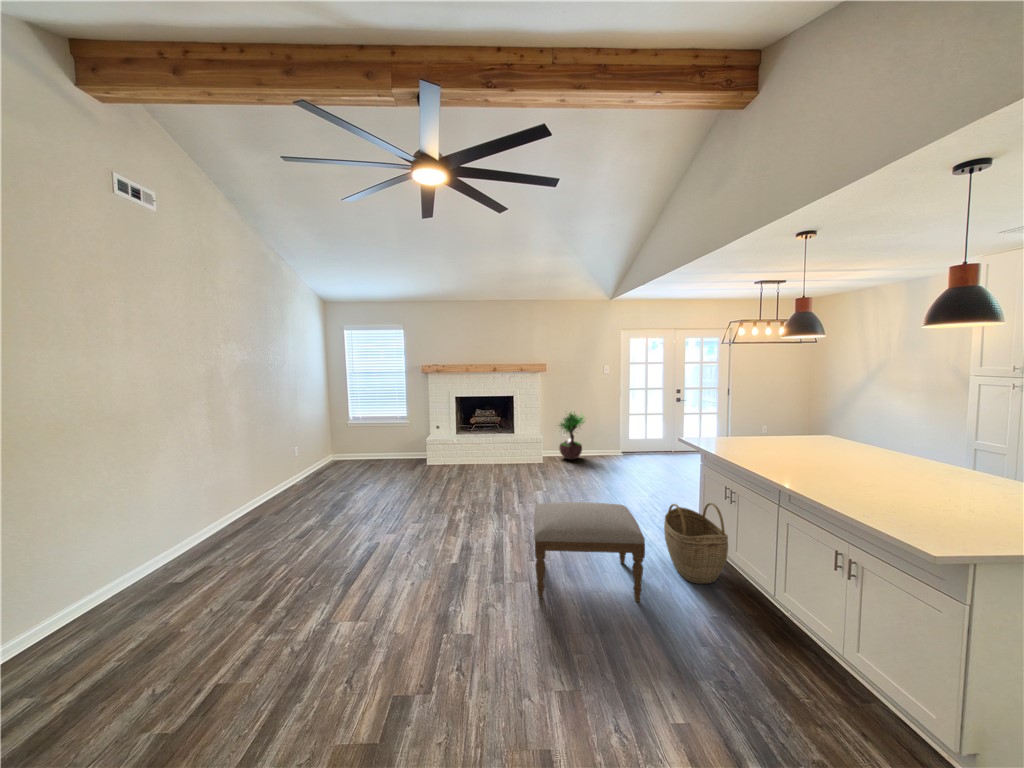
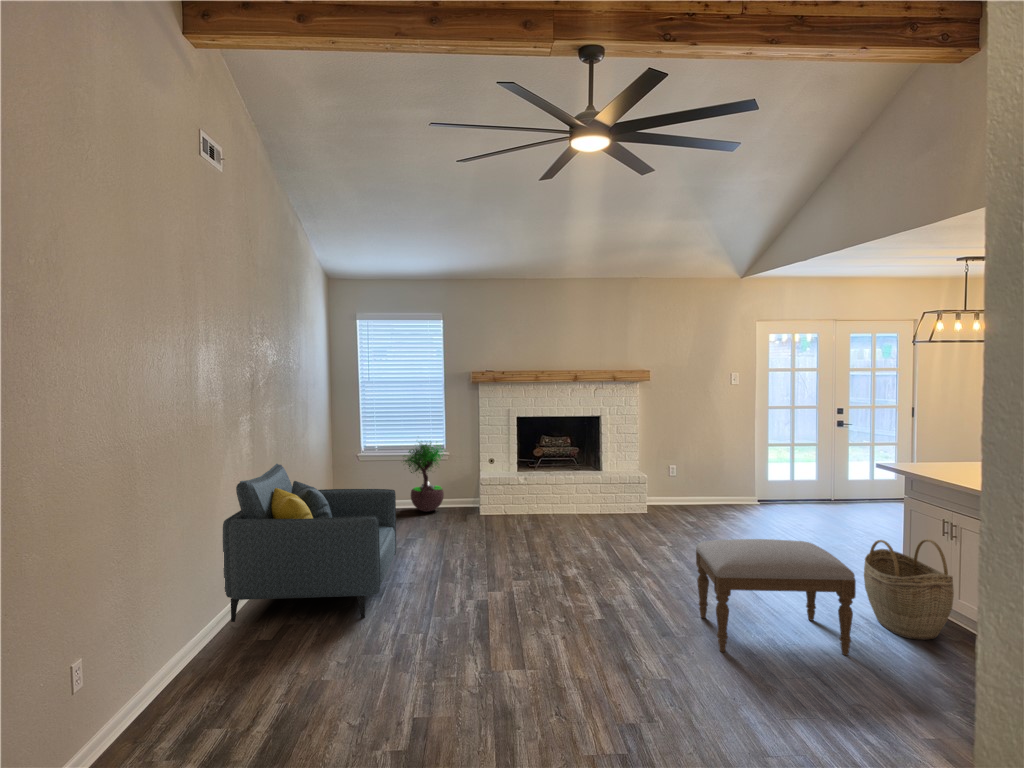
potted tree: present [559,412,584,459] -> present [405,443,444,512]
armchair: none [165,439,333,567] -> present [223,464,396,622]

